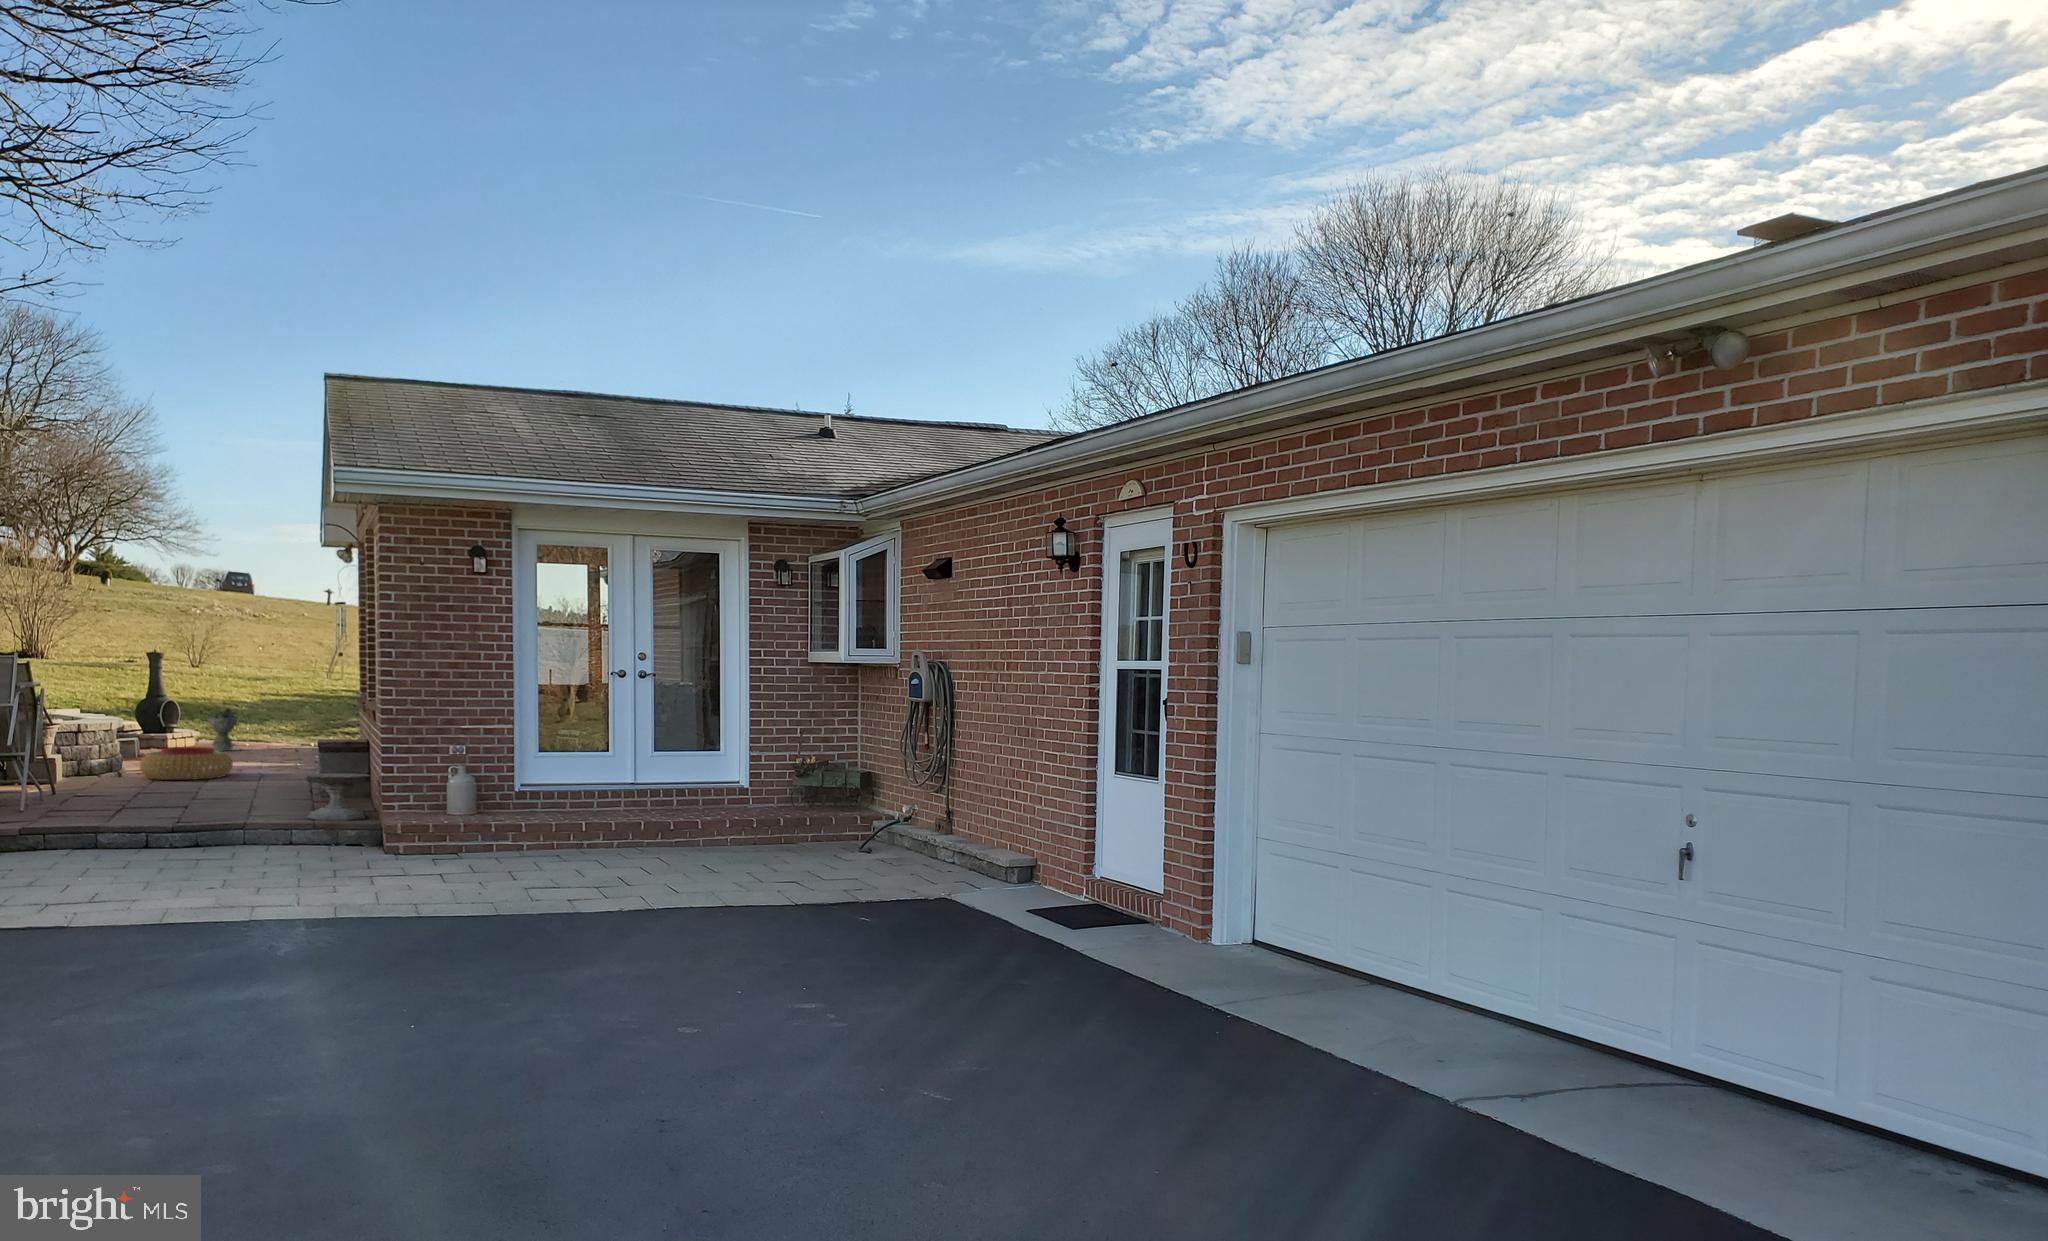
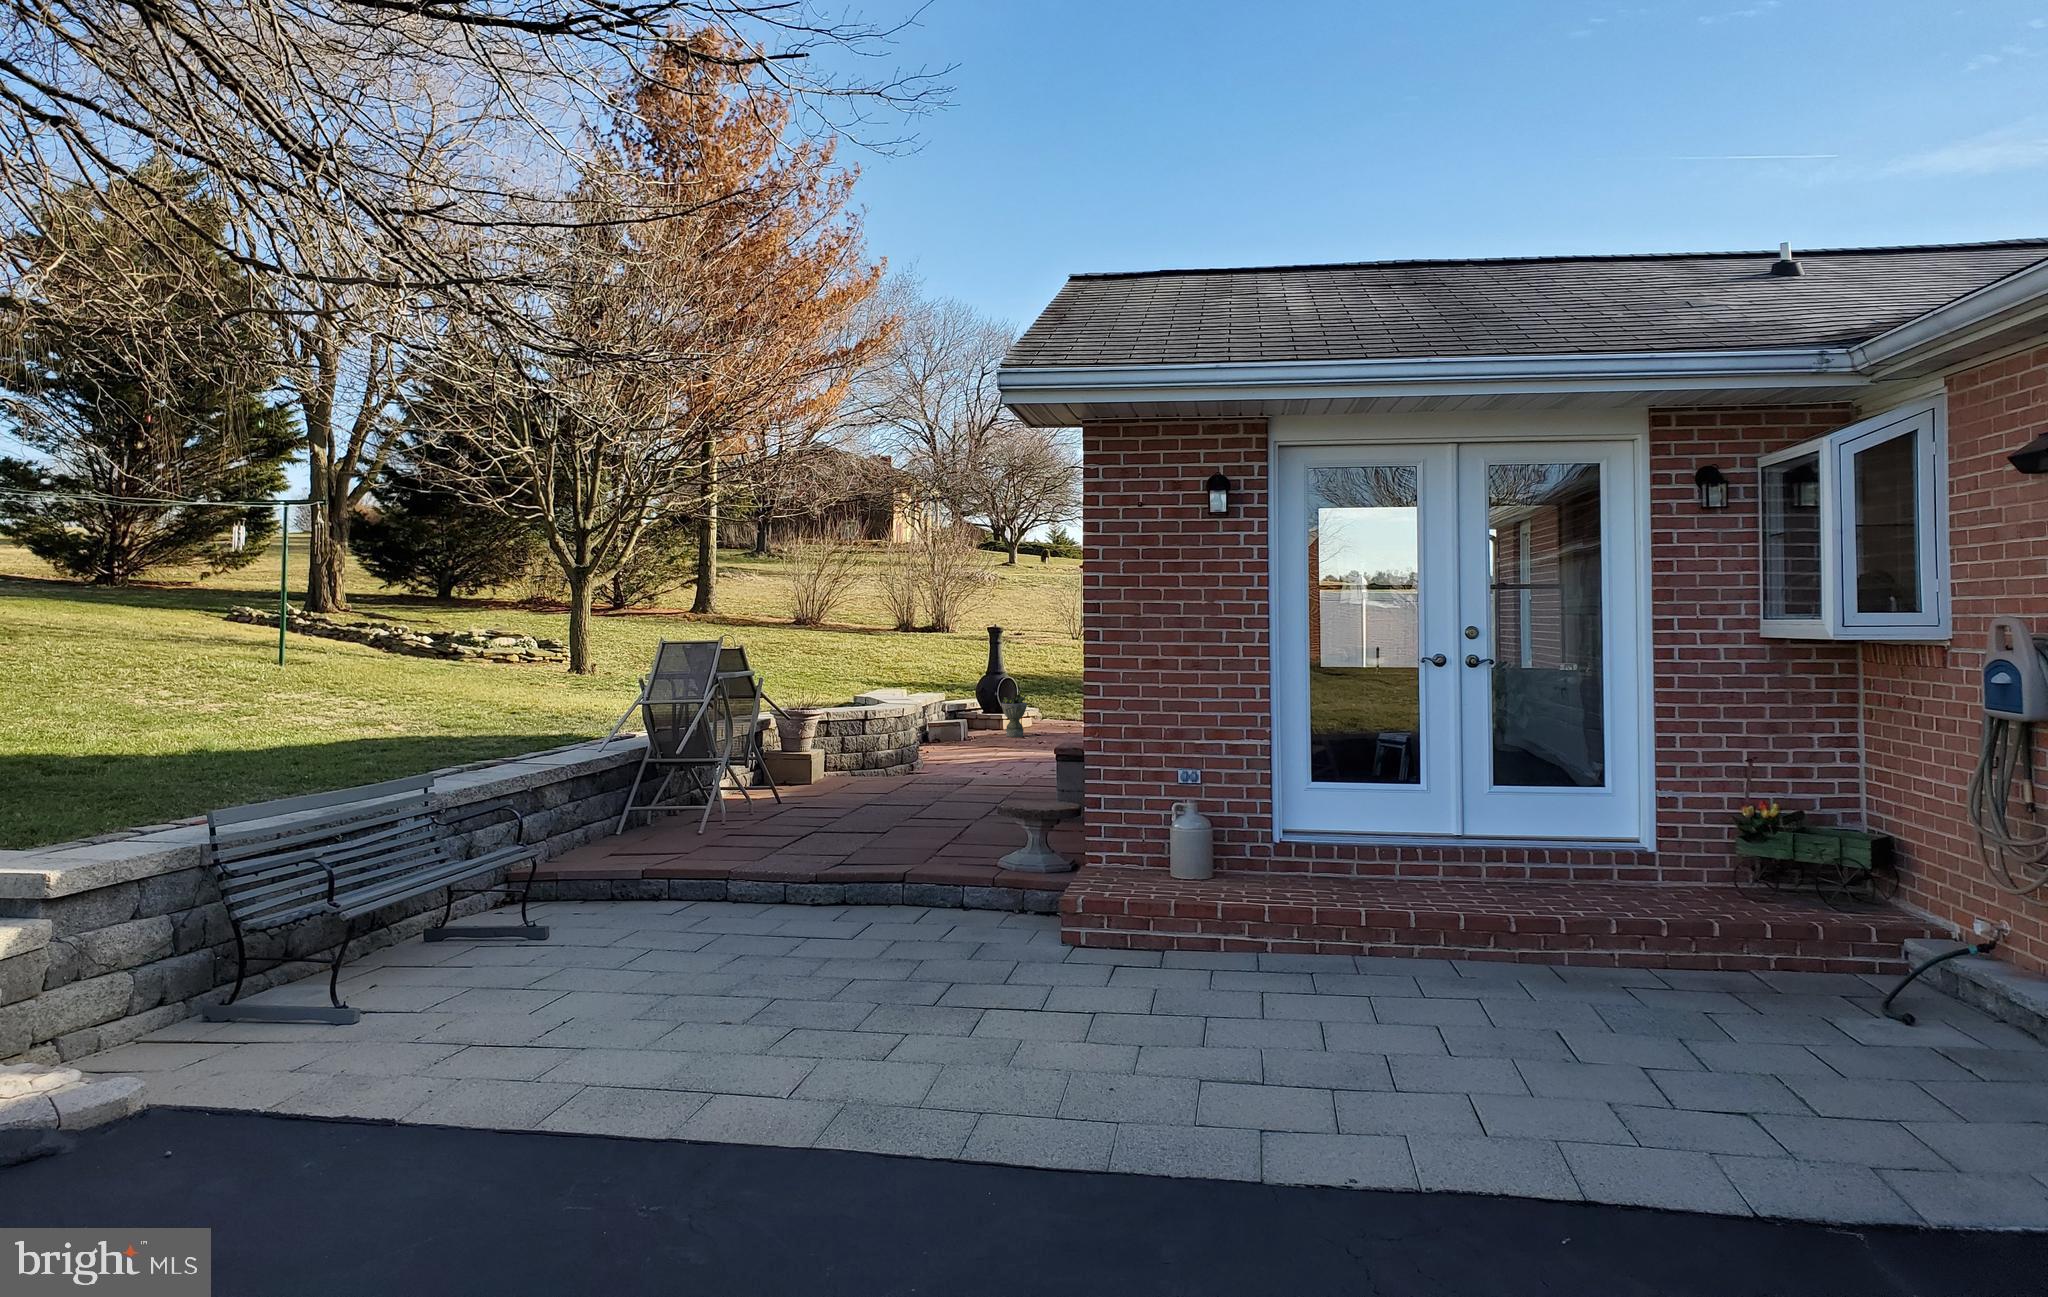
pouf: present [140,747,233,780] -> none [917,738,1001,774]

